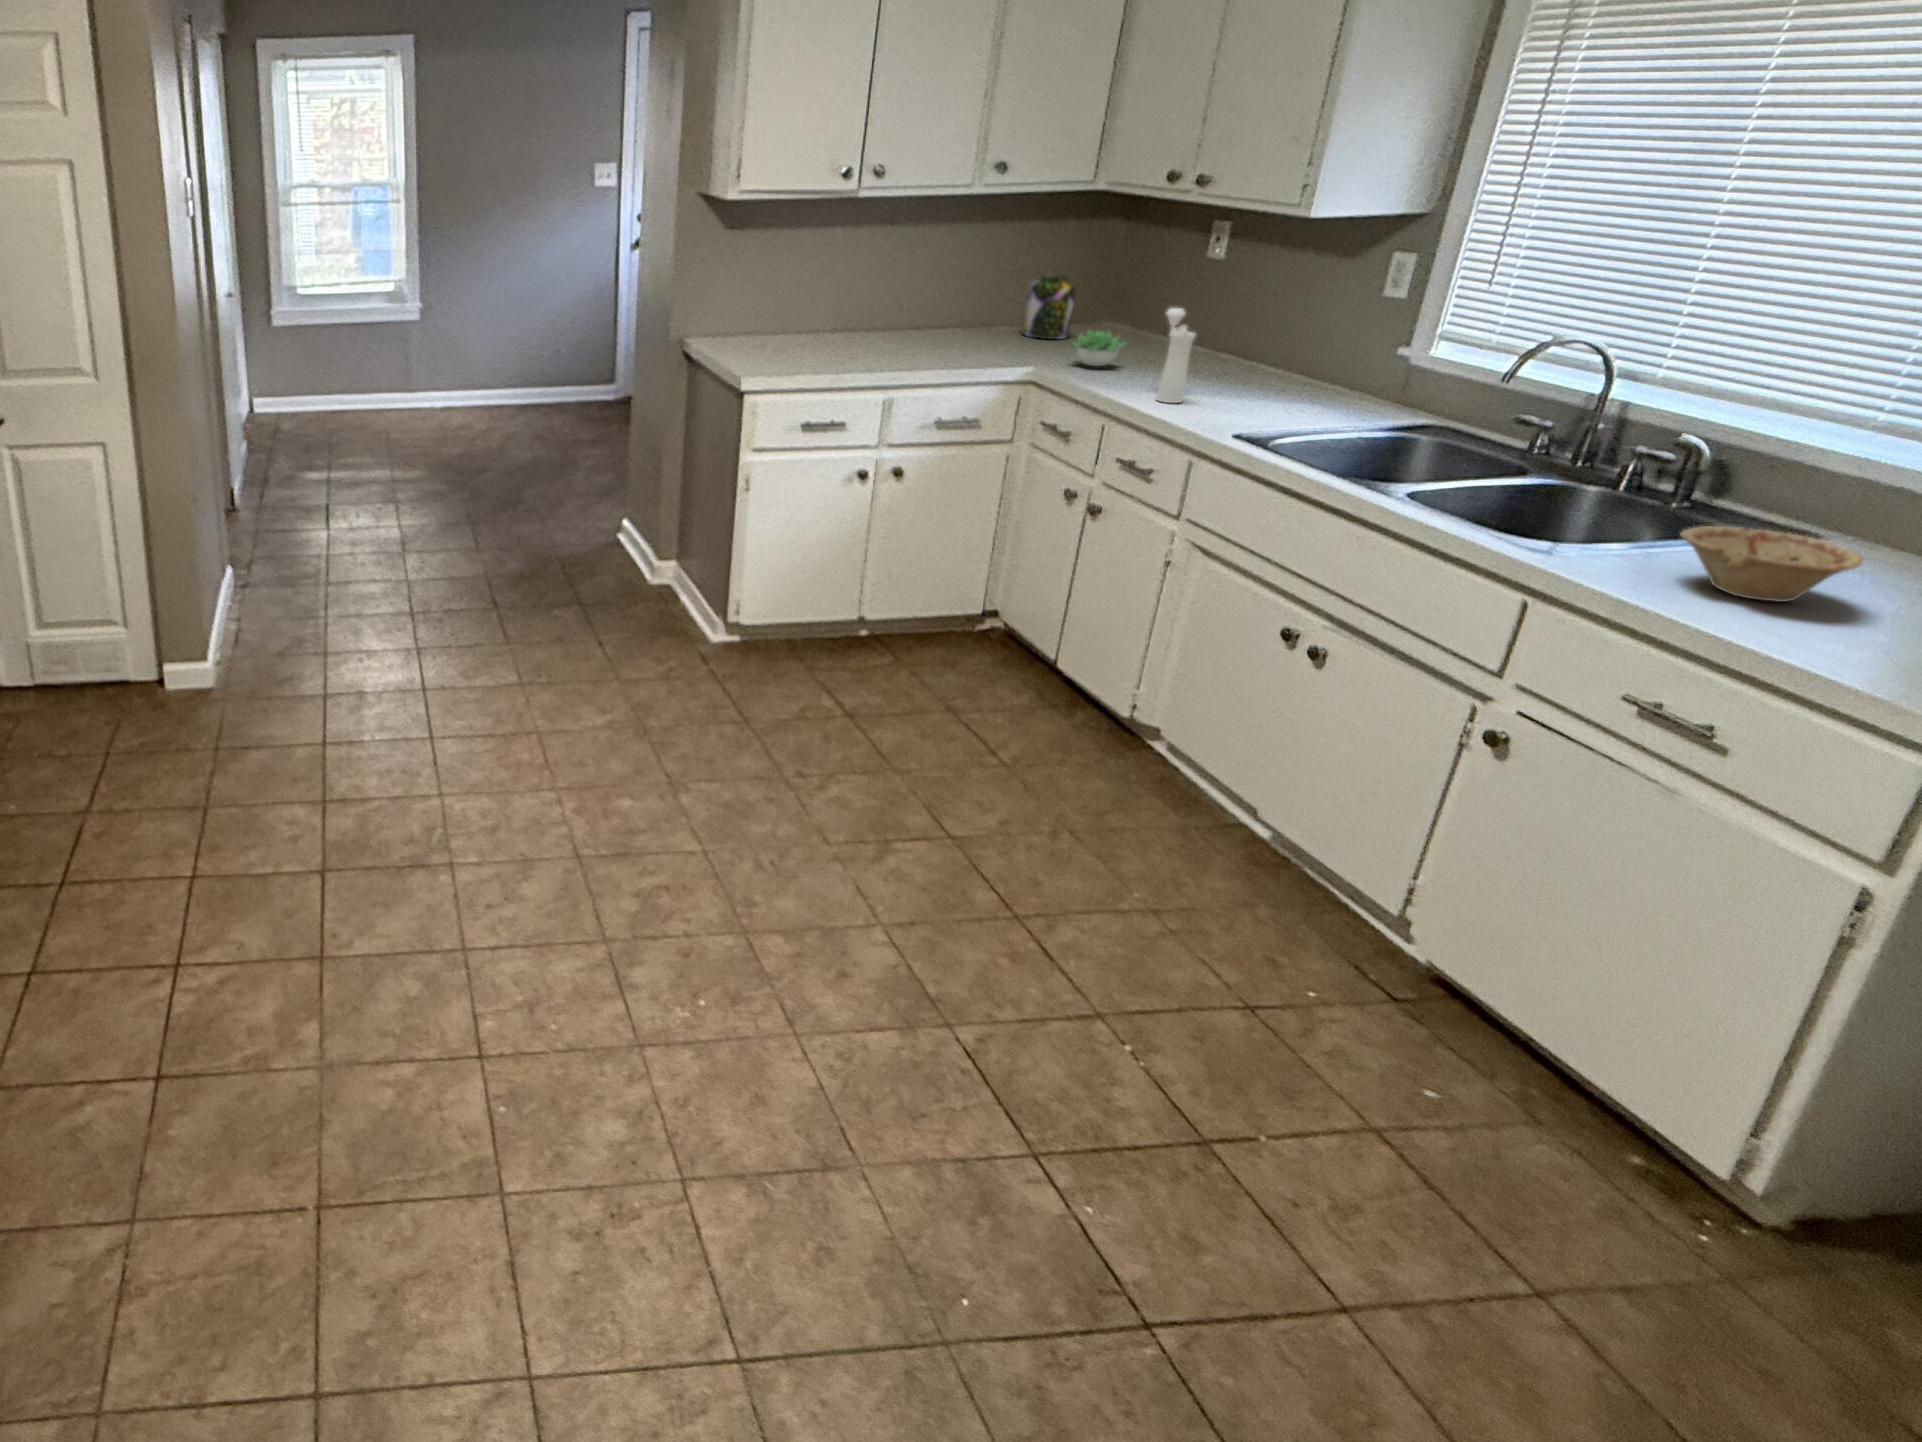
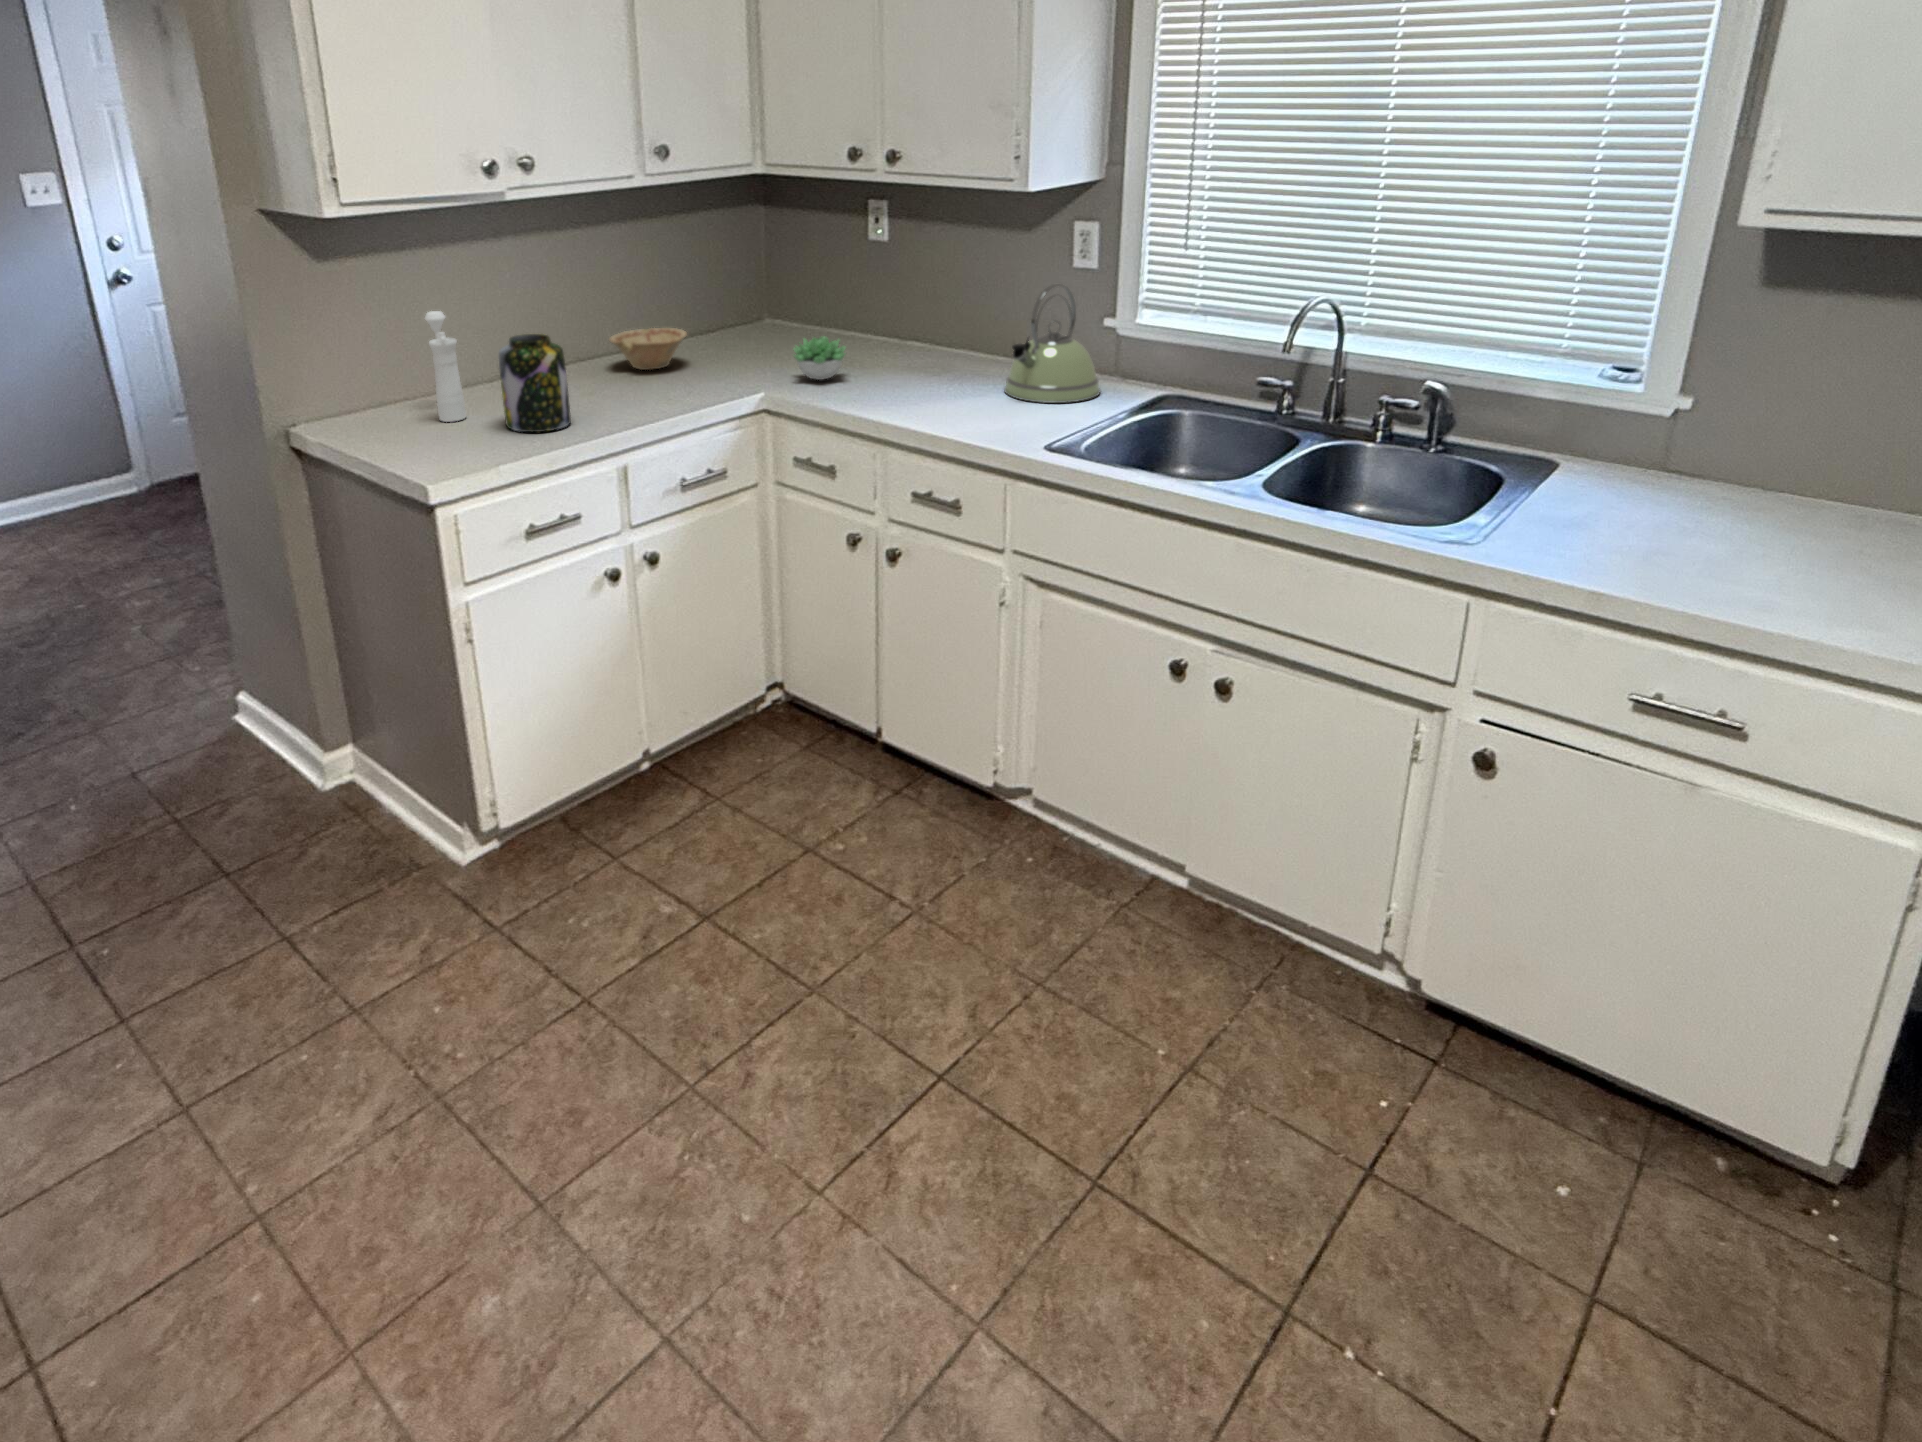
jar: present [1022,274,1076,339] -> present [499,334,571,432]
kettle: none [1255,306,1358,414] -> present [1004,284,1100,403]
pepper mill: present [1157,308,1196,403] -> present [425,311,466,422]
dish: present [1680,526,1863,602] -> present [609,328,687,370]

